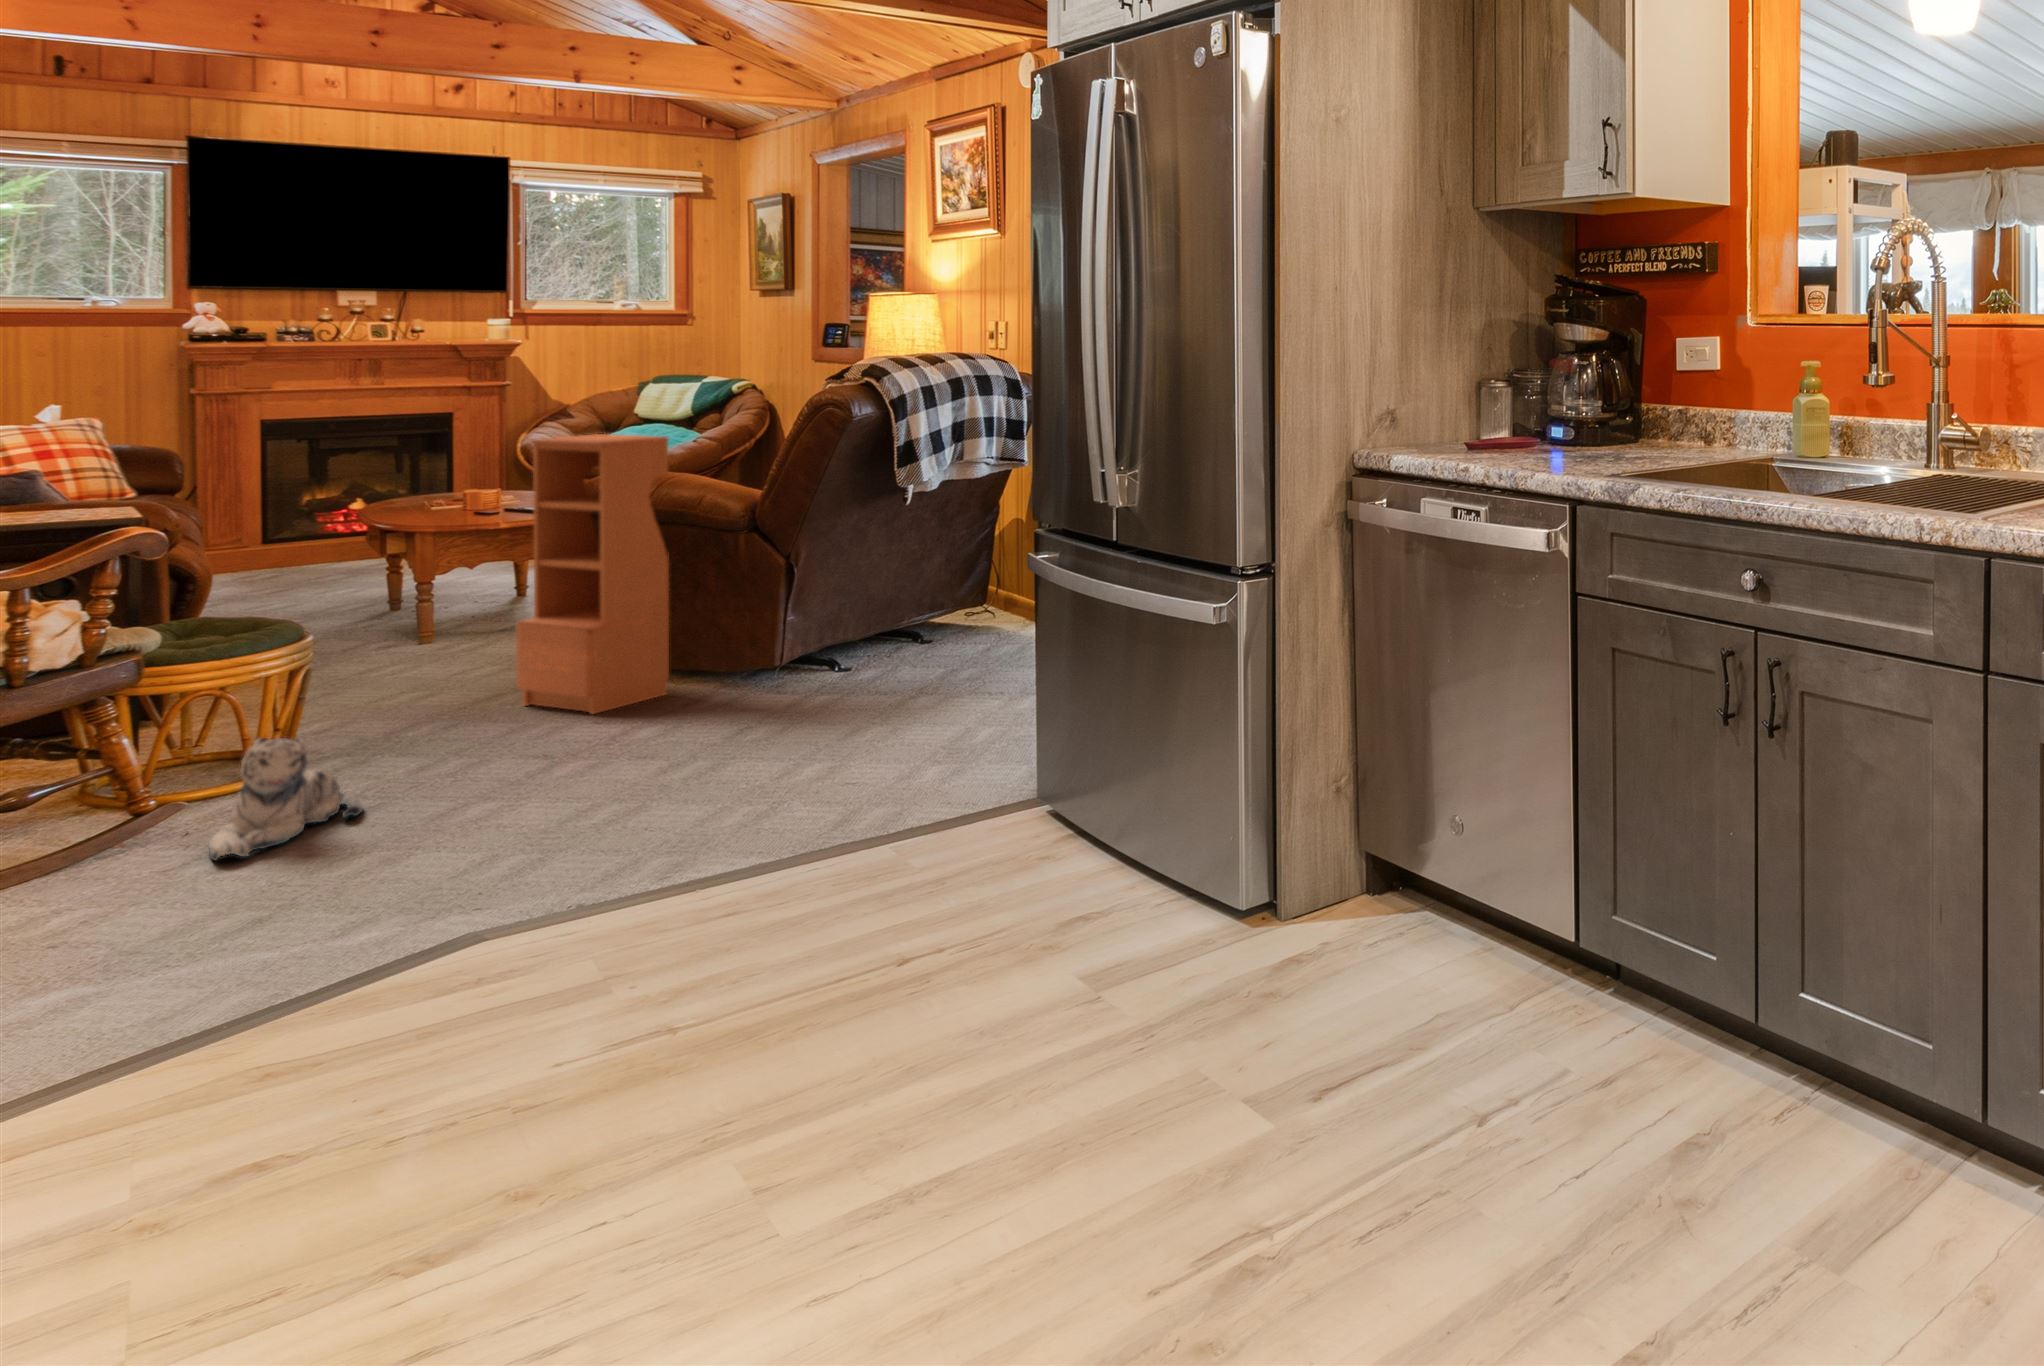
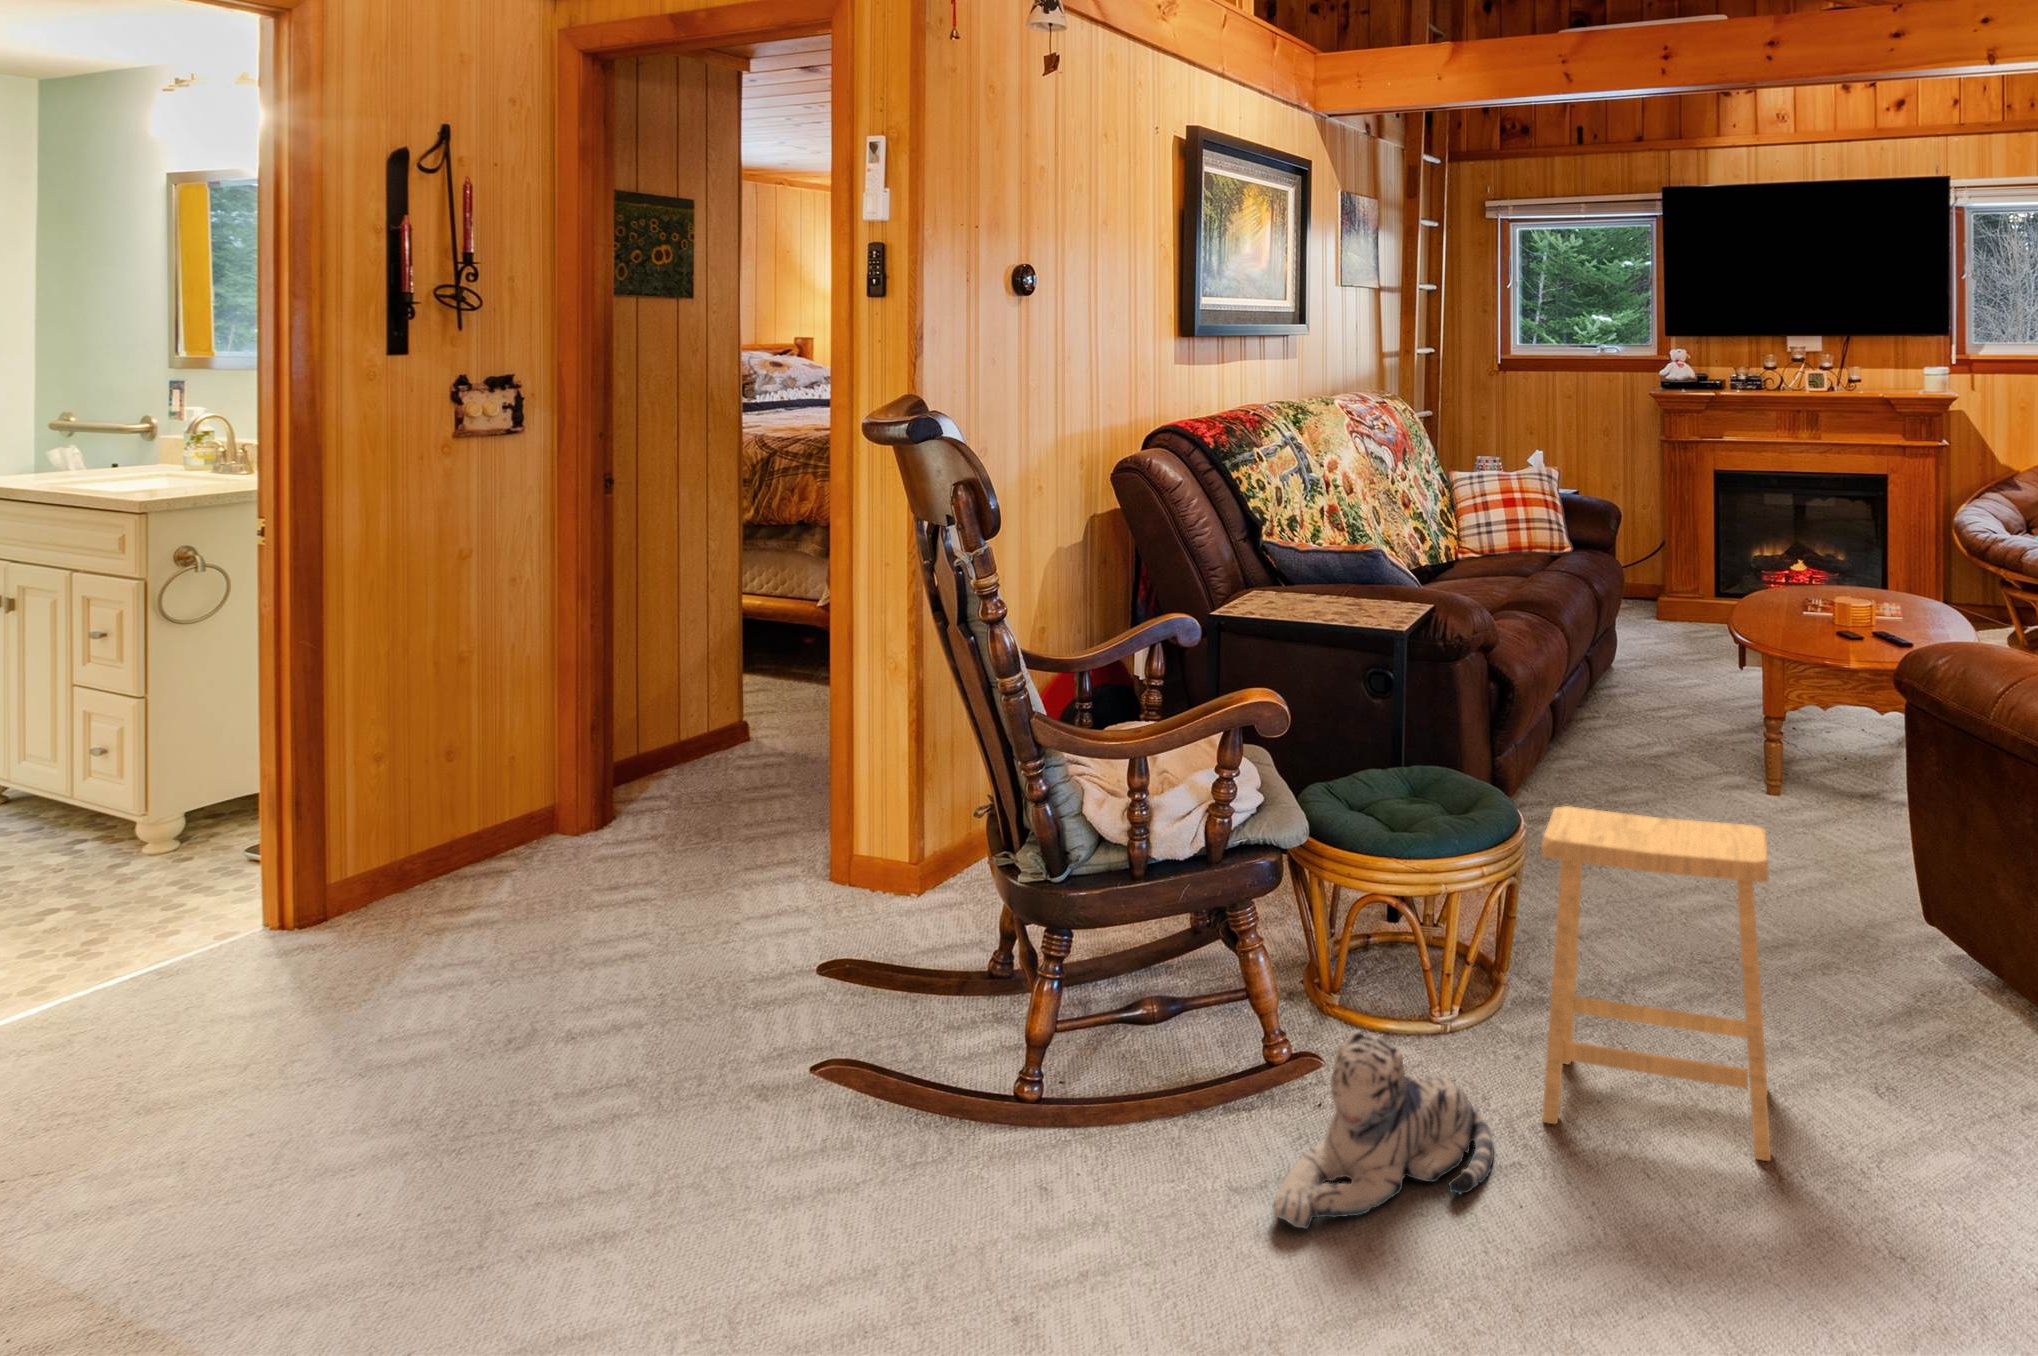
bookcase: present [516,434,669,714] -> none [1797,580,2016,1058]
footstool: none [364,577,549,788] -> present [1542,806,1771,1161]

